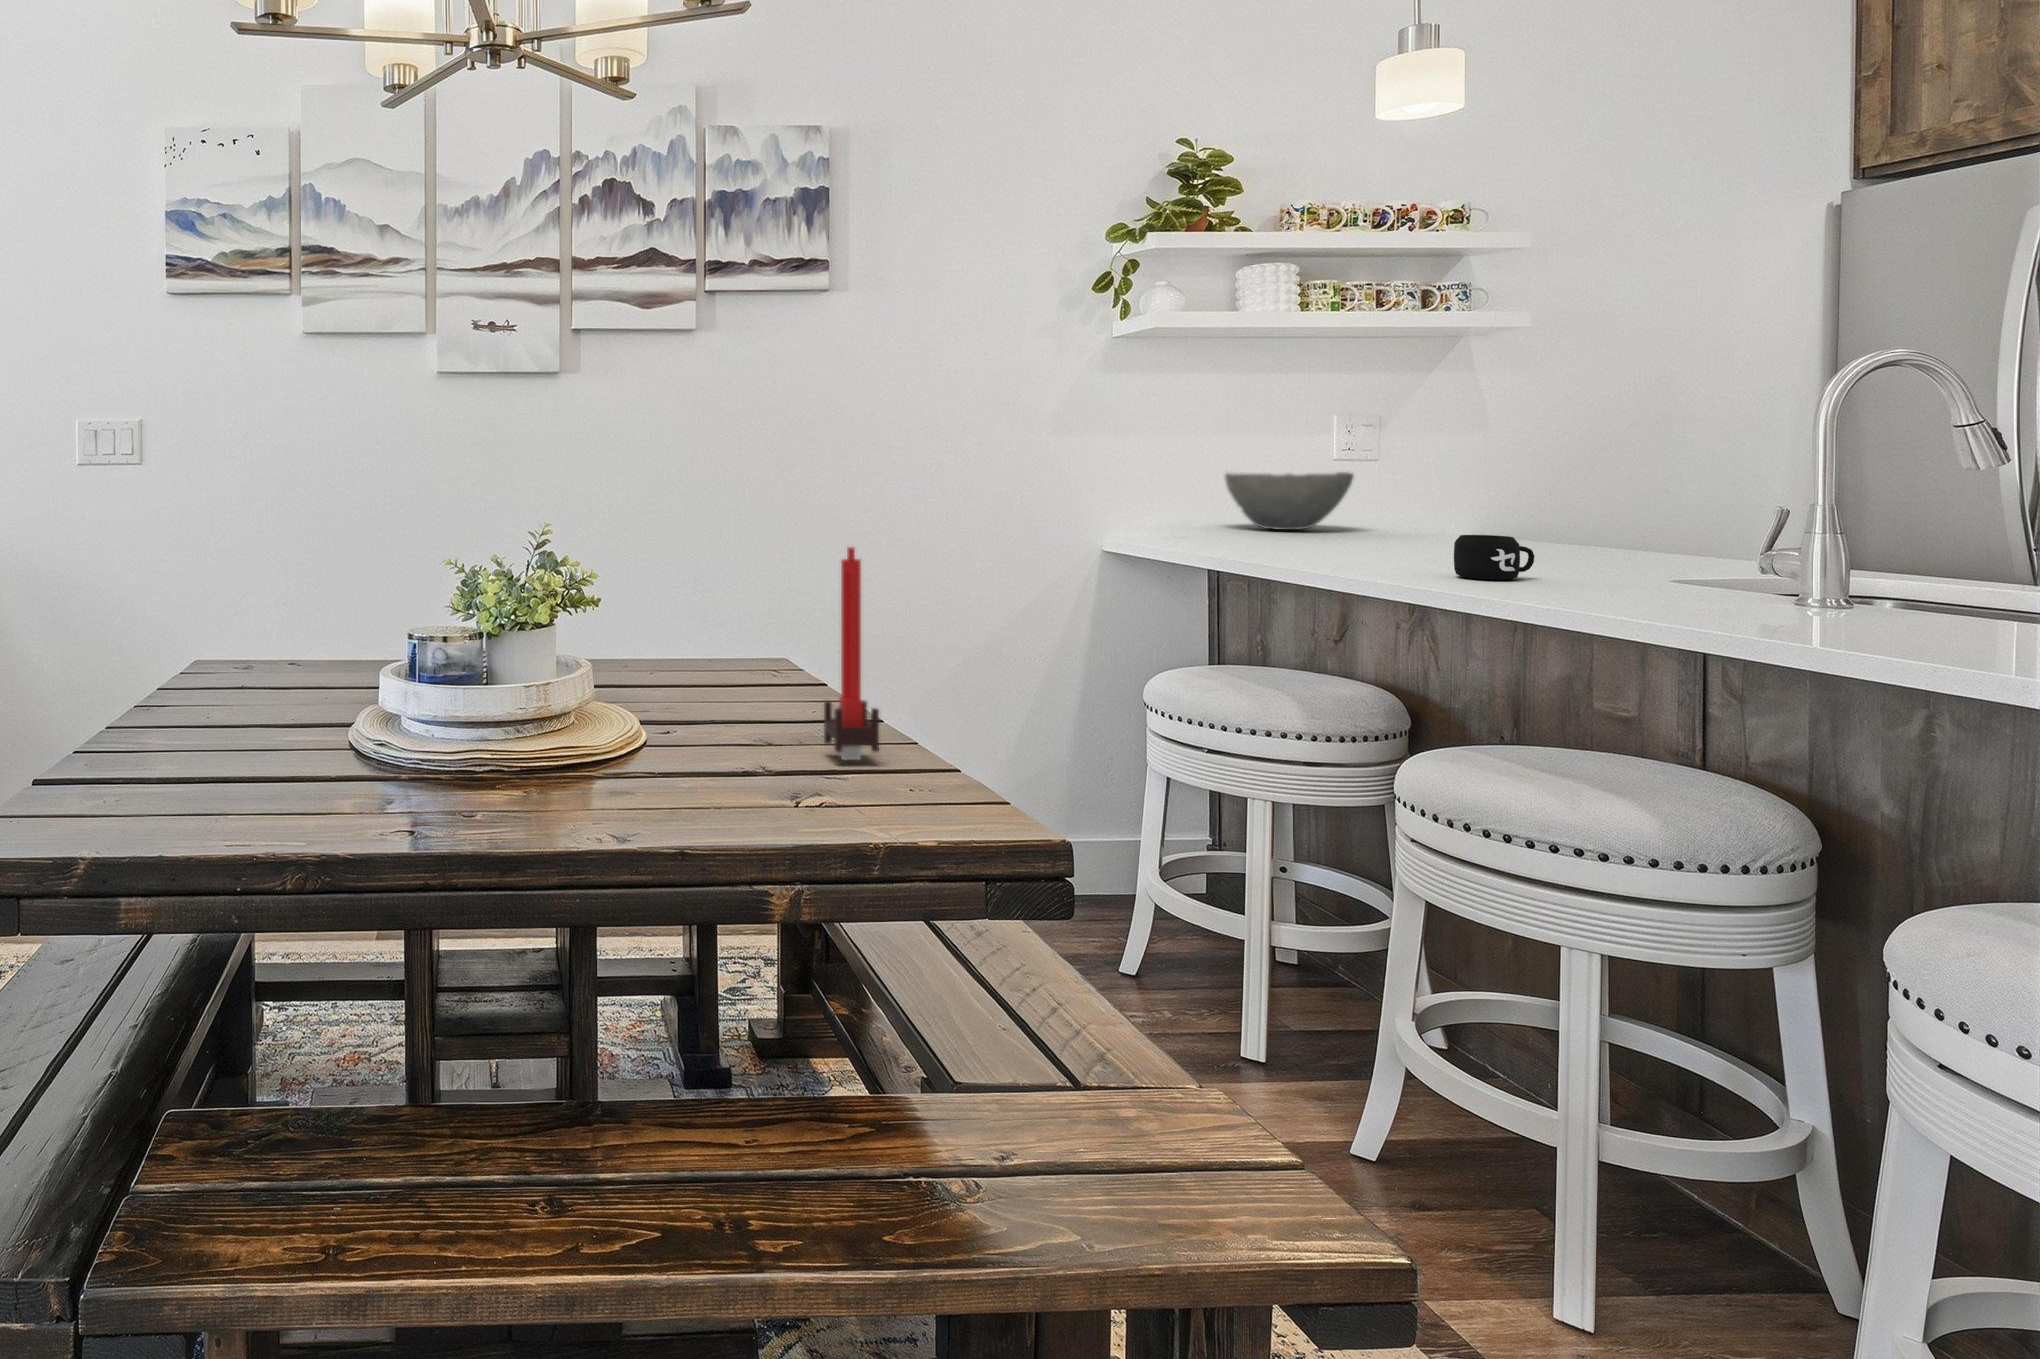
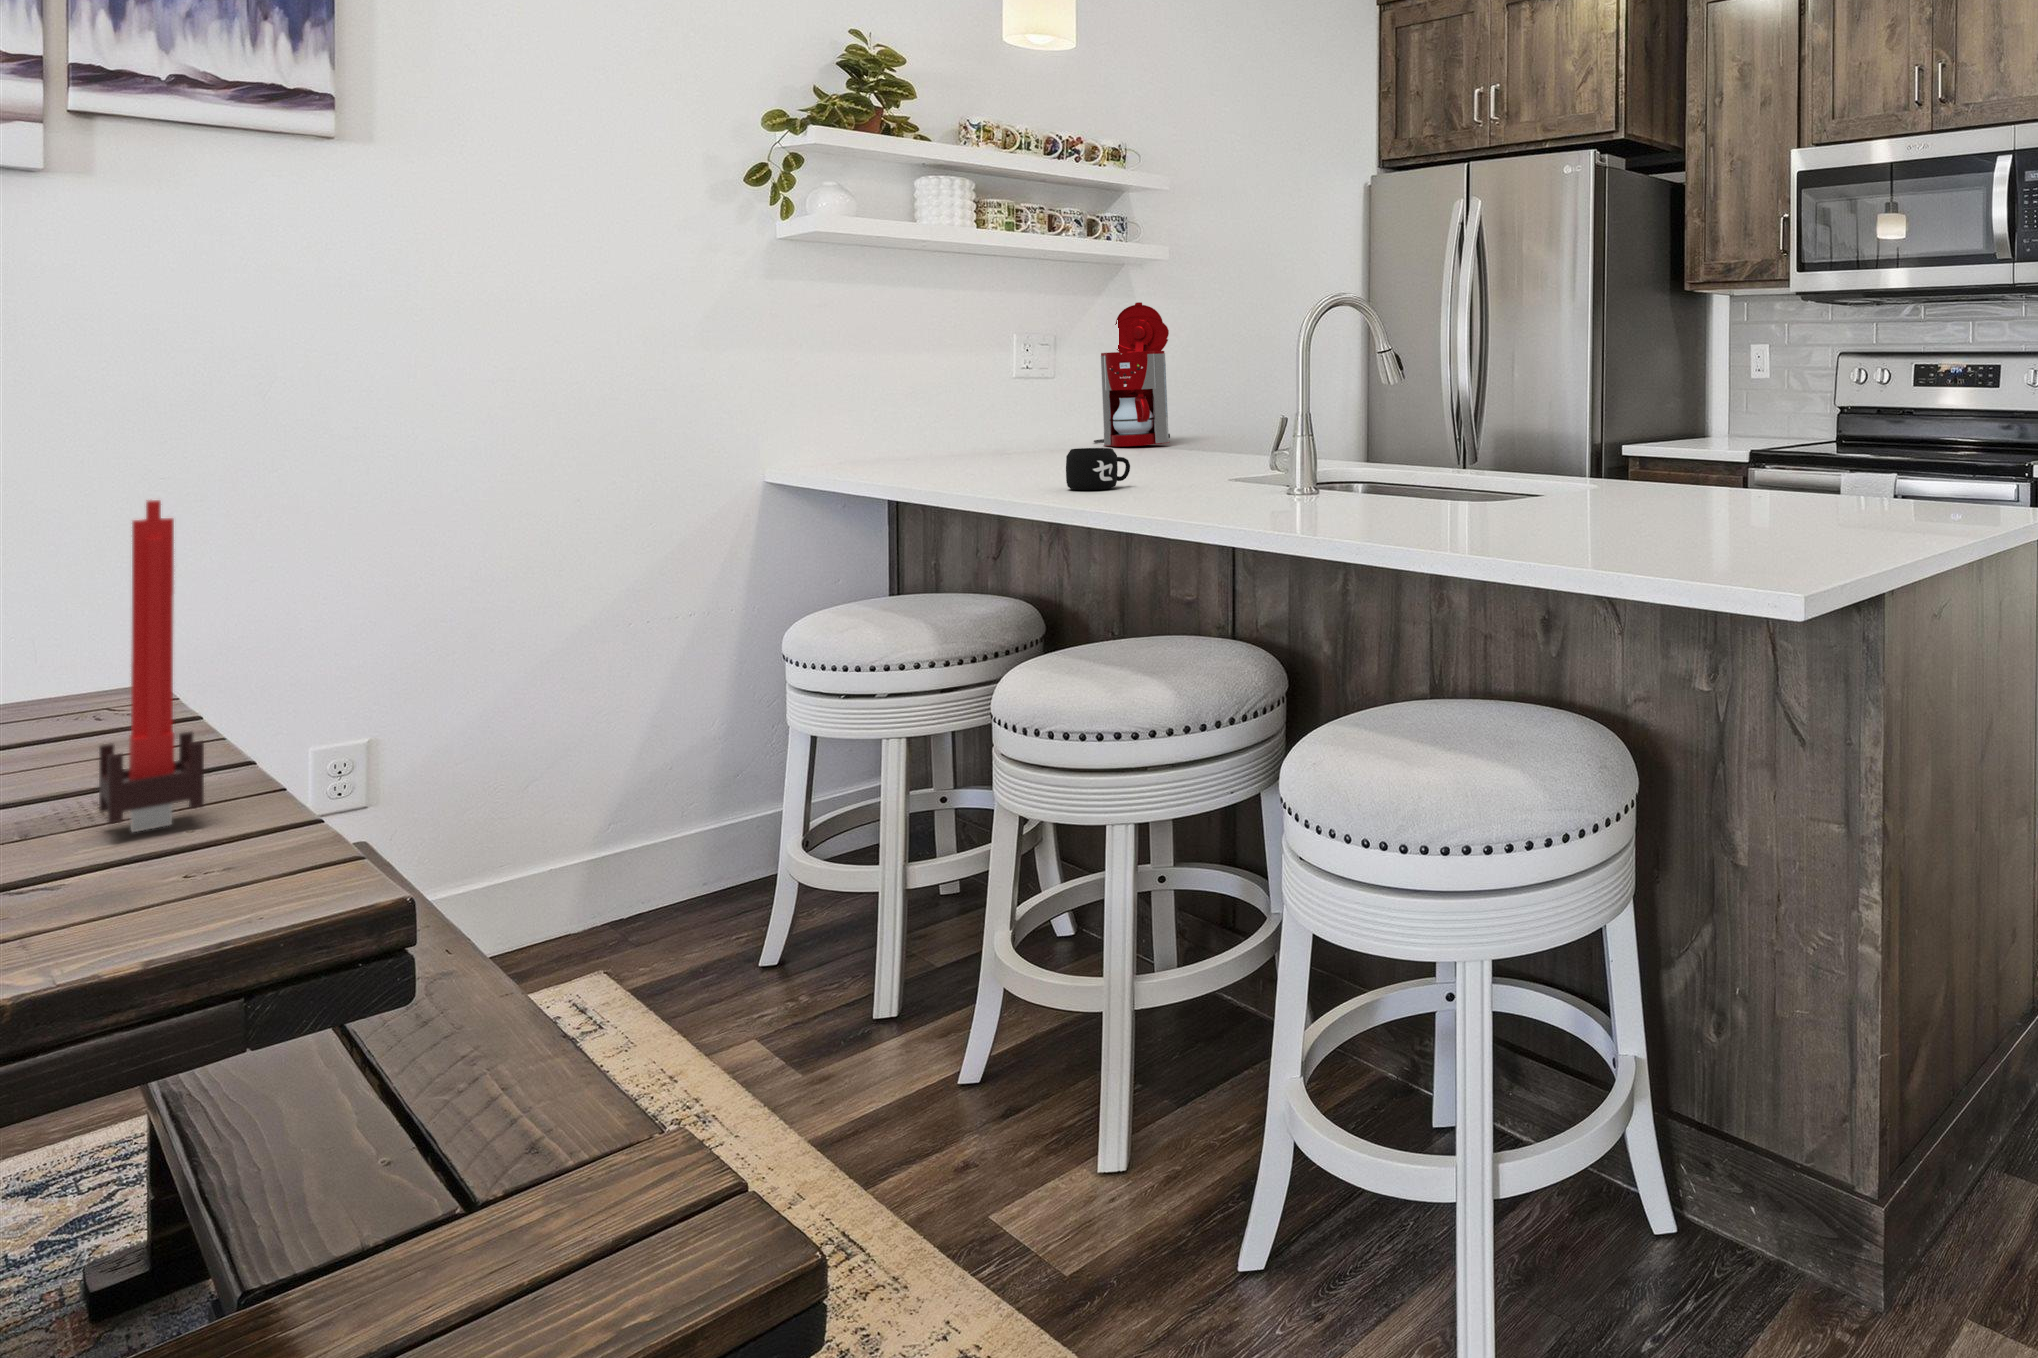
coffee maker: none [1424,375,1529,531] -> present [1094,302,1170,446]
bowl: present [1225,472,1354,530] -> none [896,393,1025,453]

